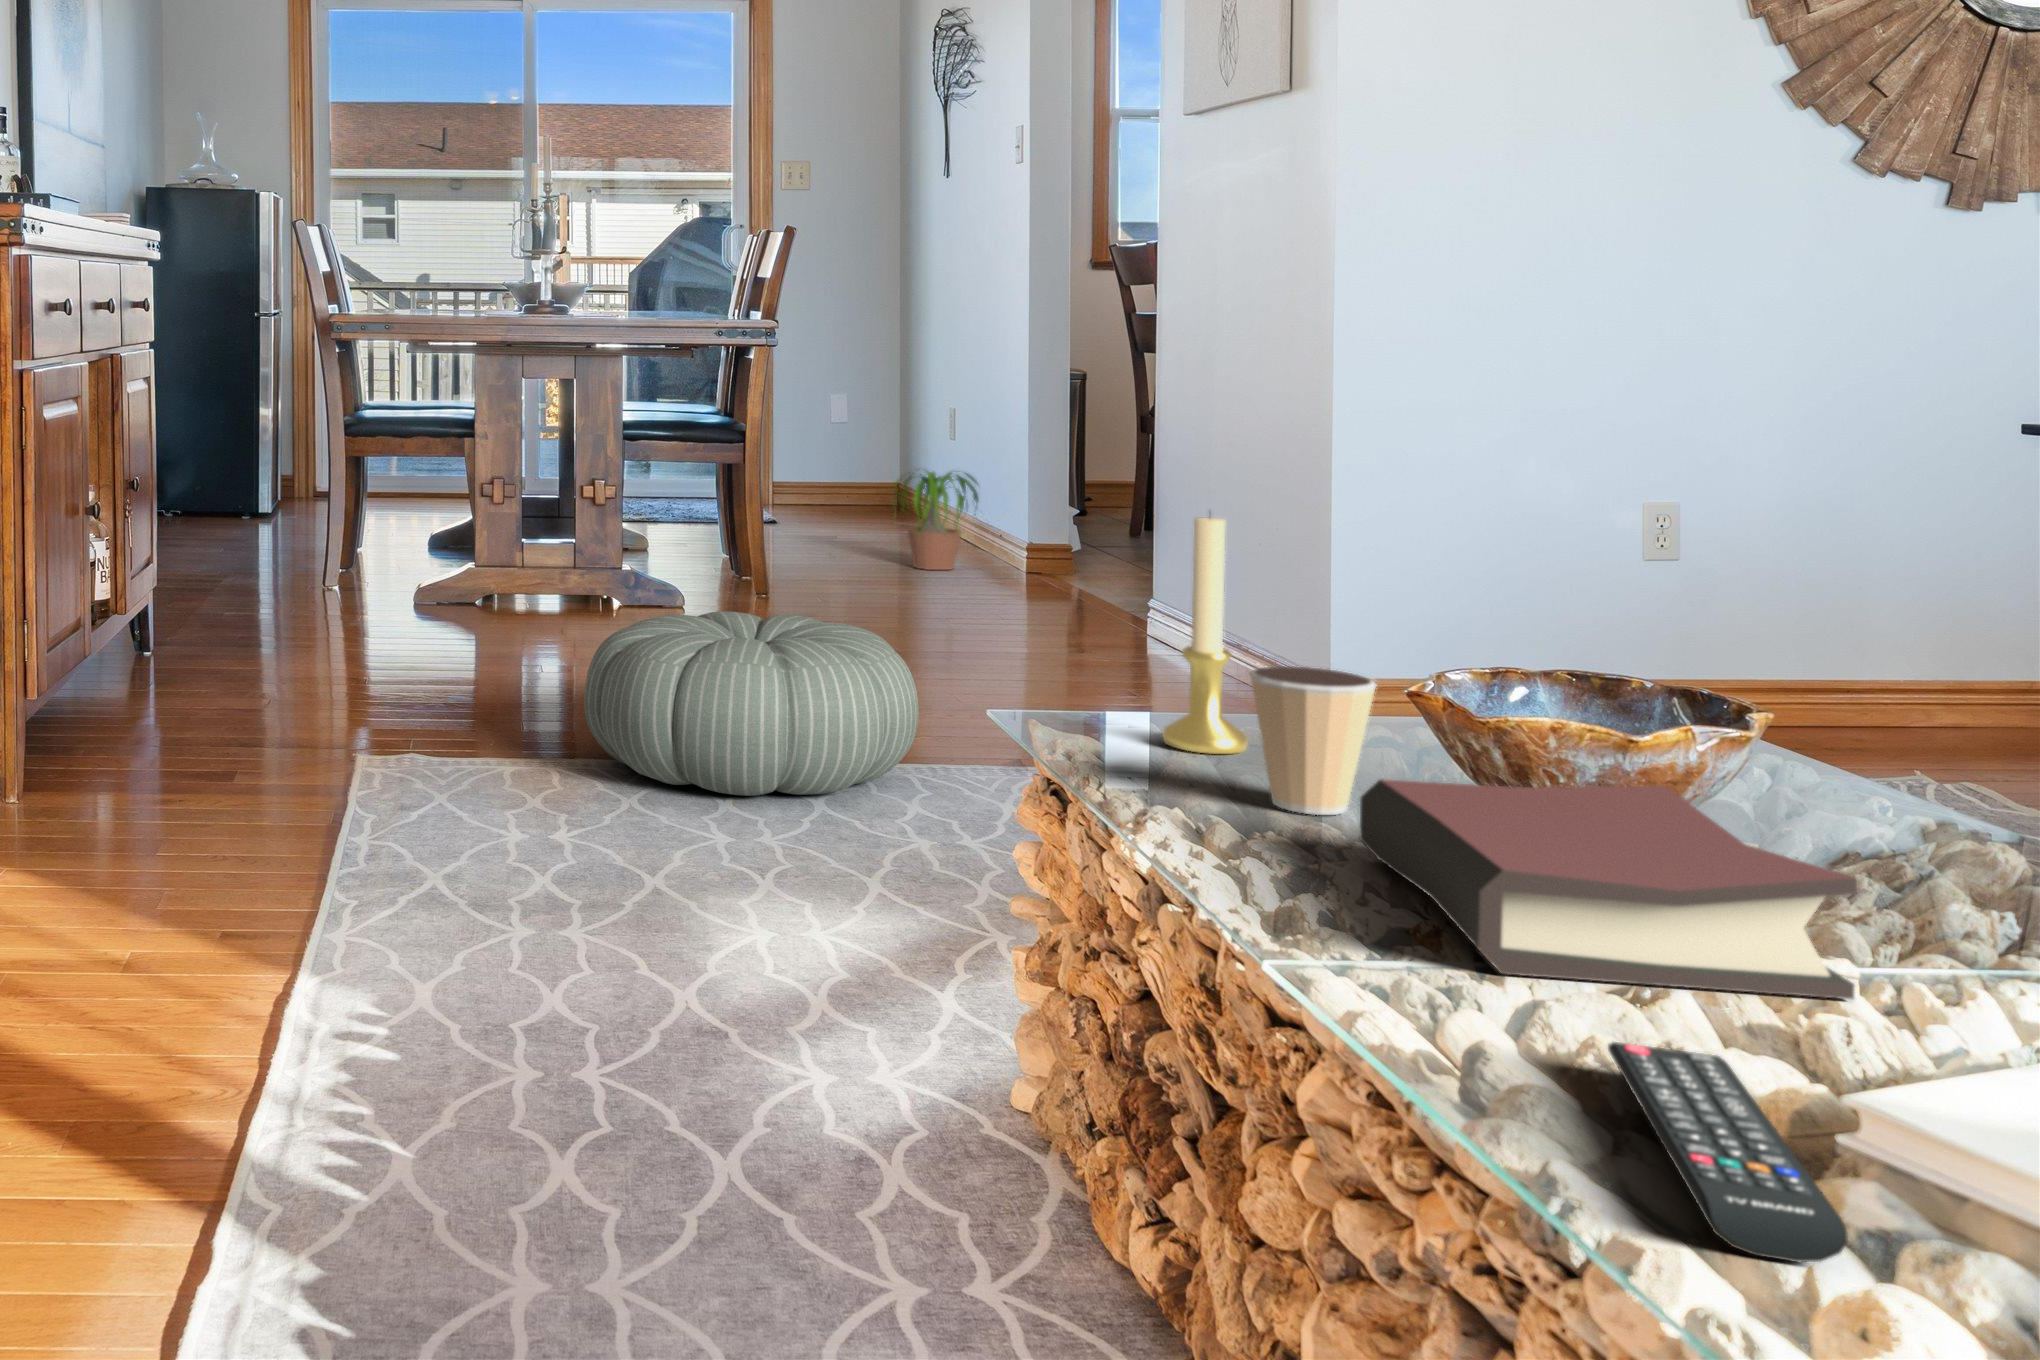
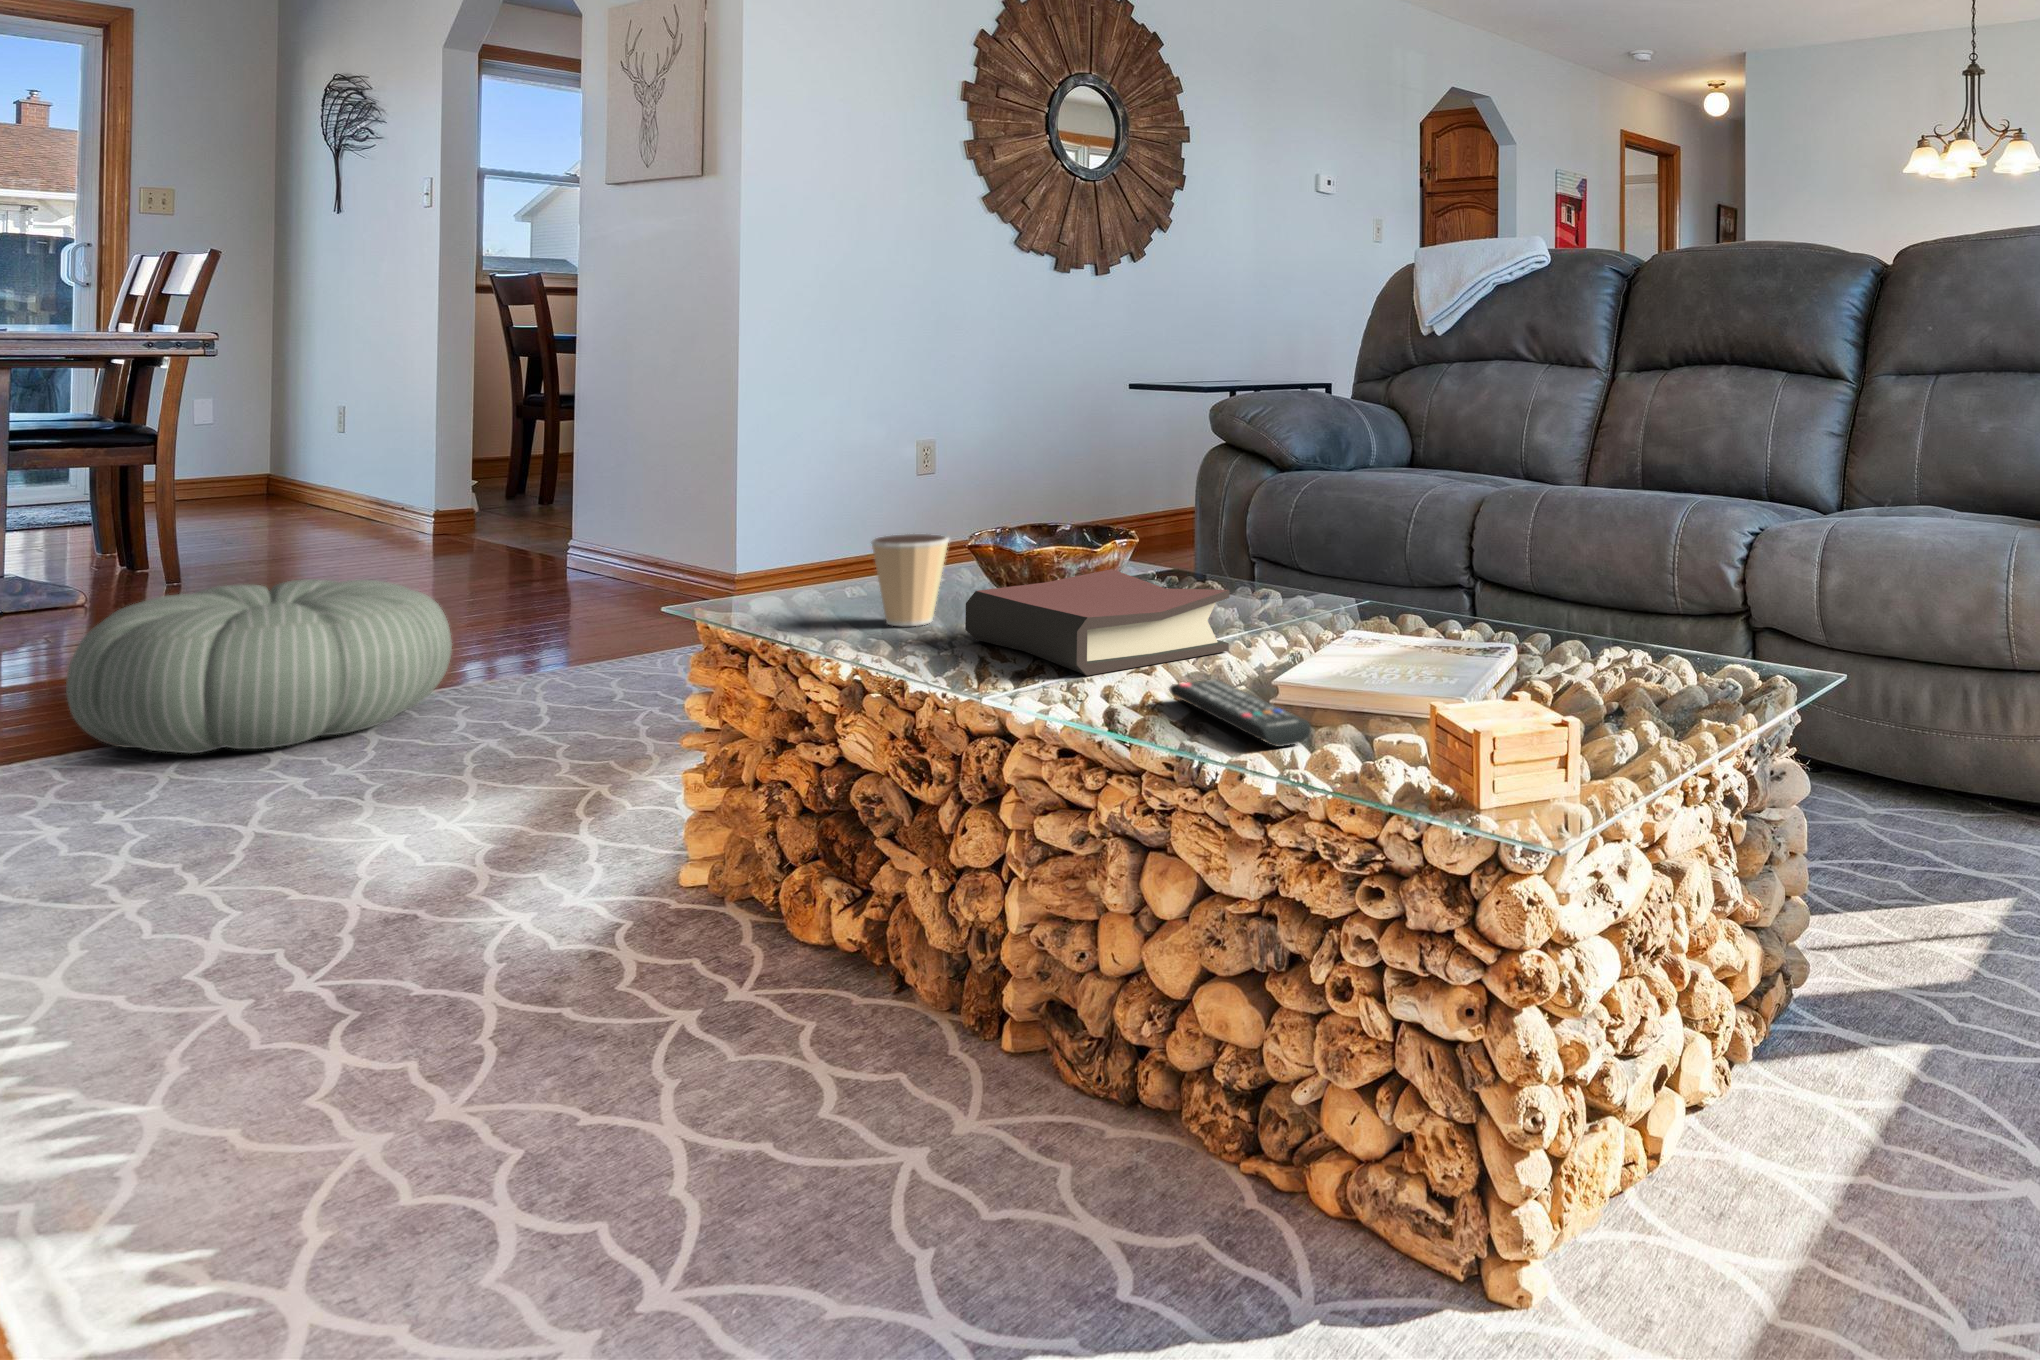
potted plant: present [896,471,978,570] -> none [272,446,398,539]
candle holder: present [1162,517,1248,754] -> none [780,441,840,607]

